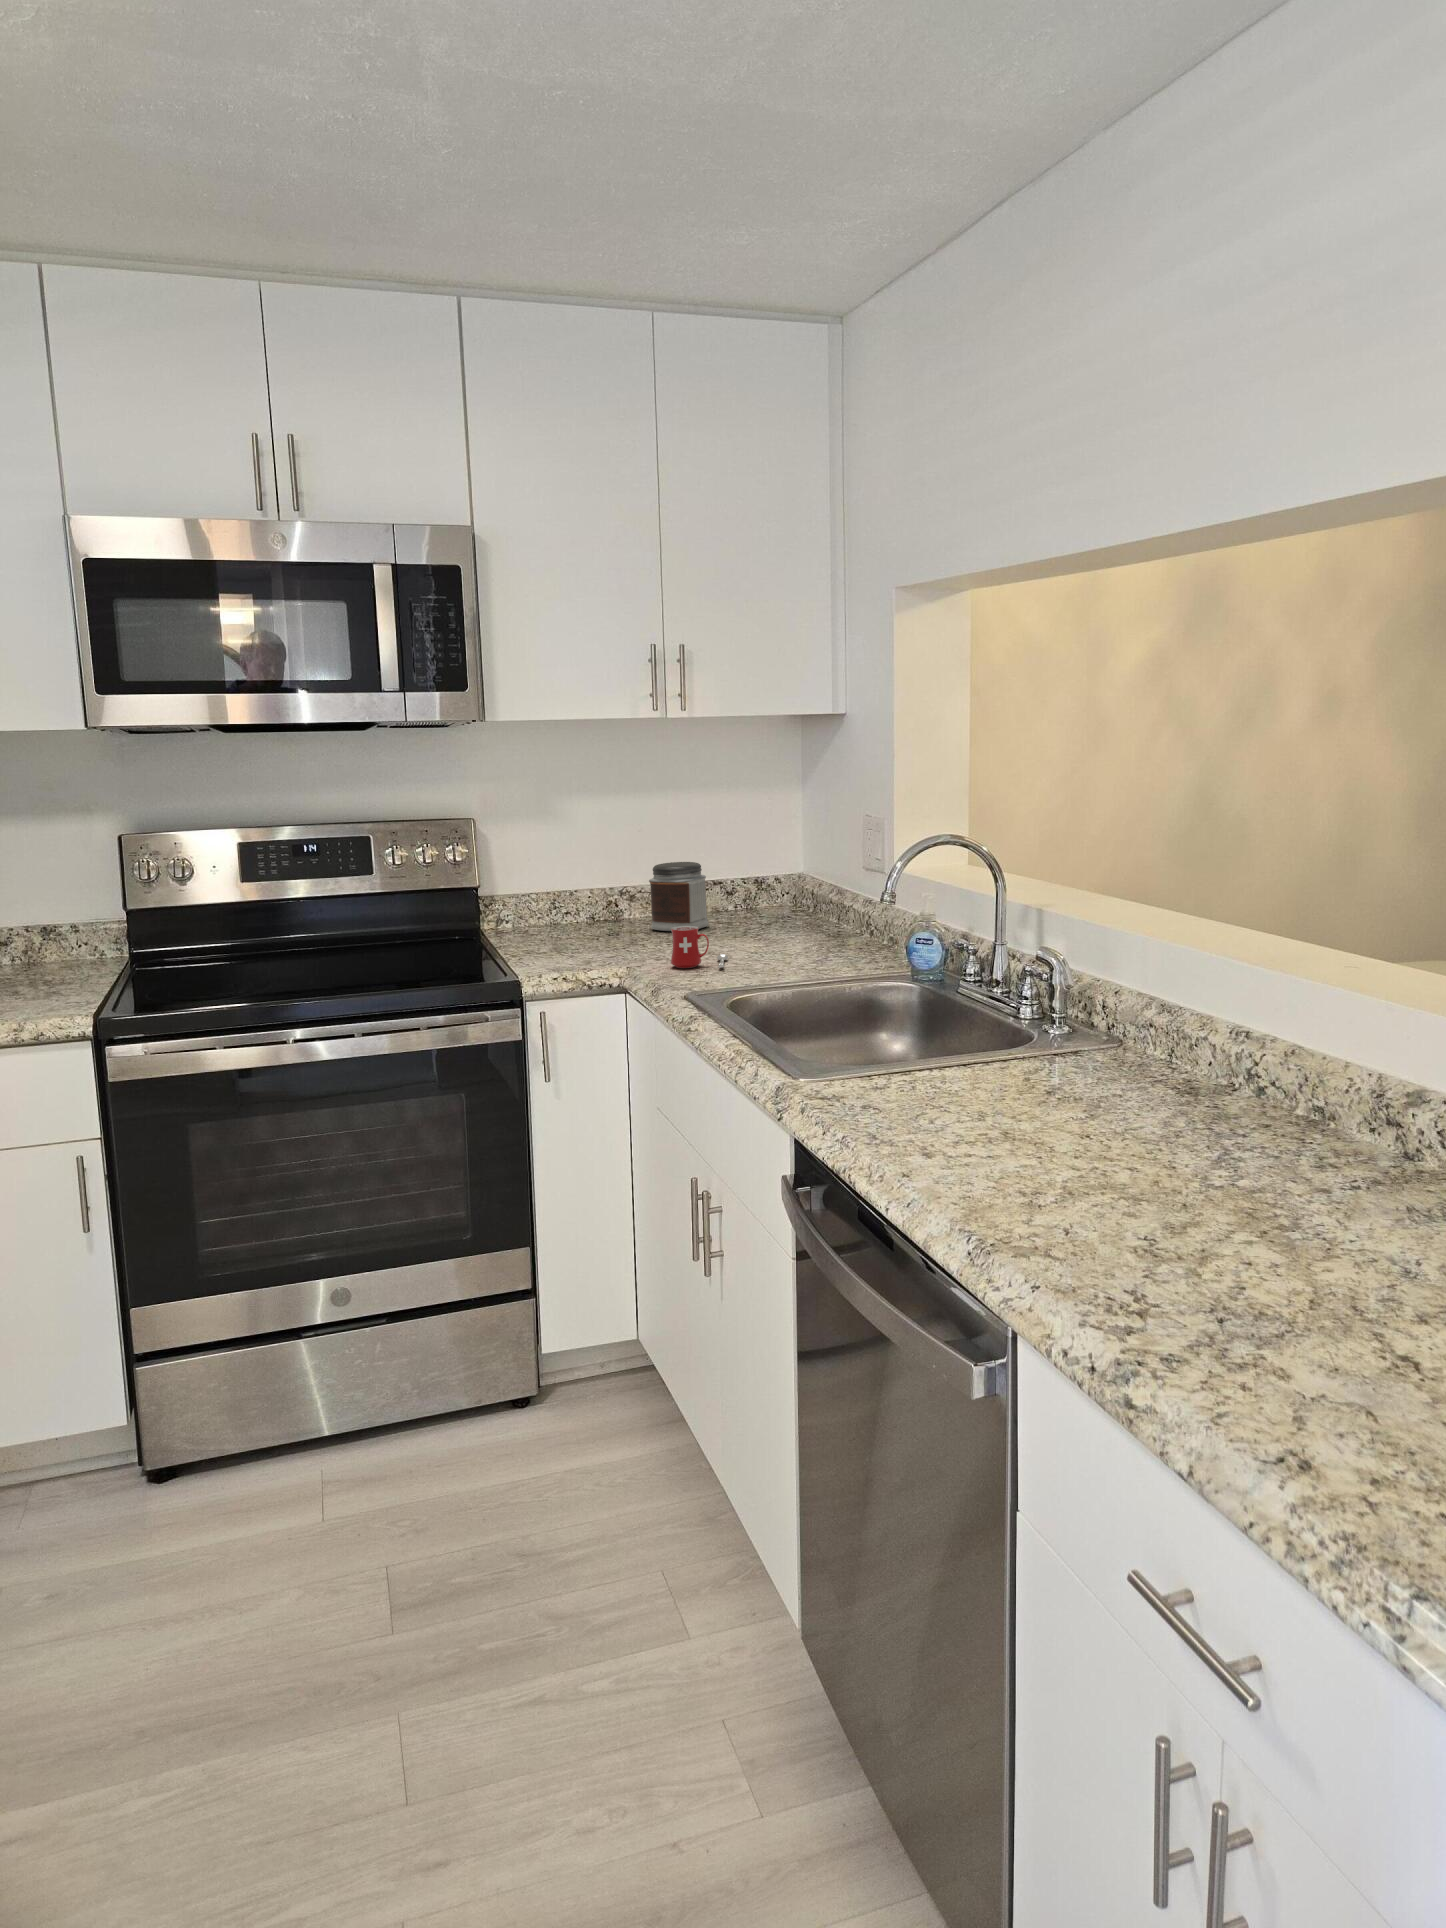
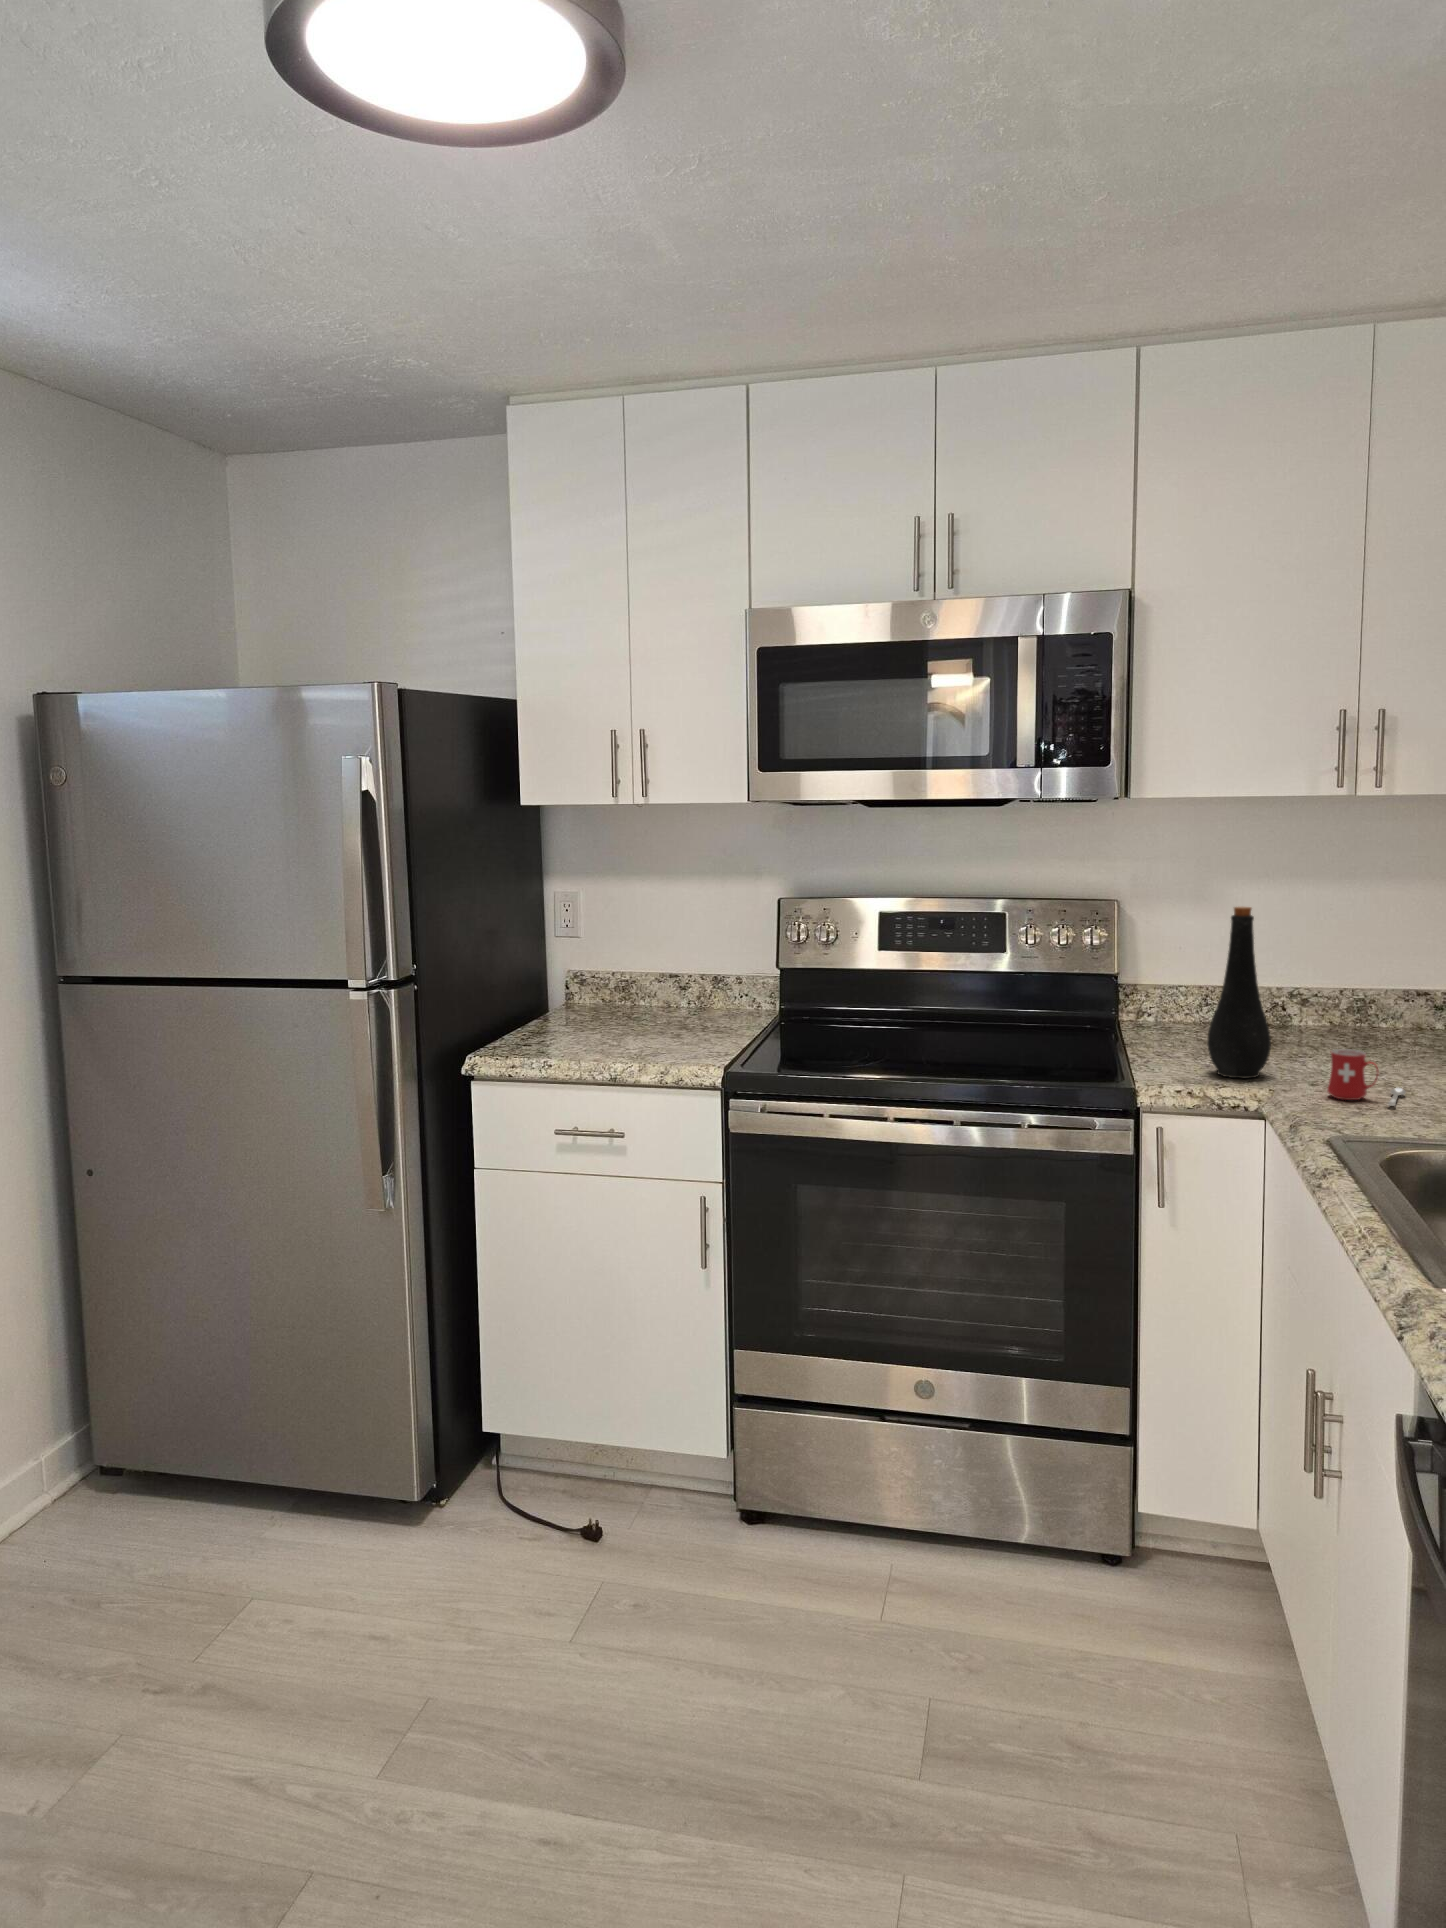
bottle: none [568,812,621,963] -> present [1207,907,1271,1078]
jar: present [649,862,709,931] -> none [1322,965,1399,1049]

